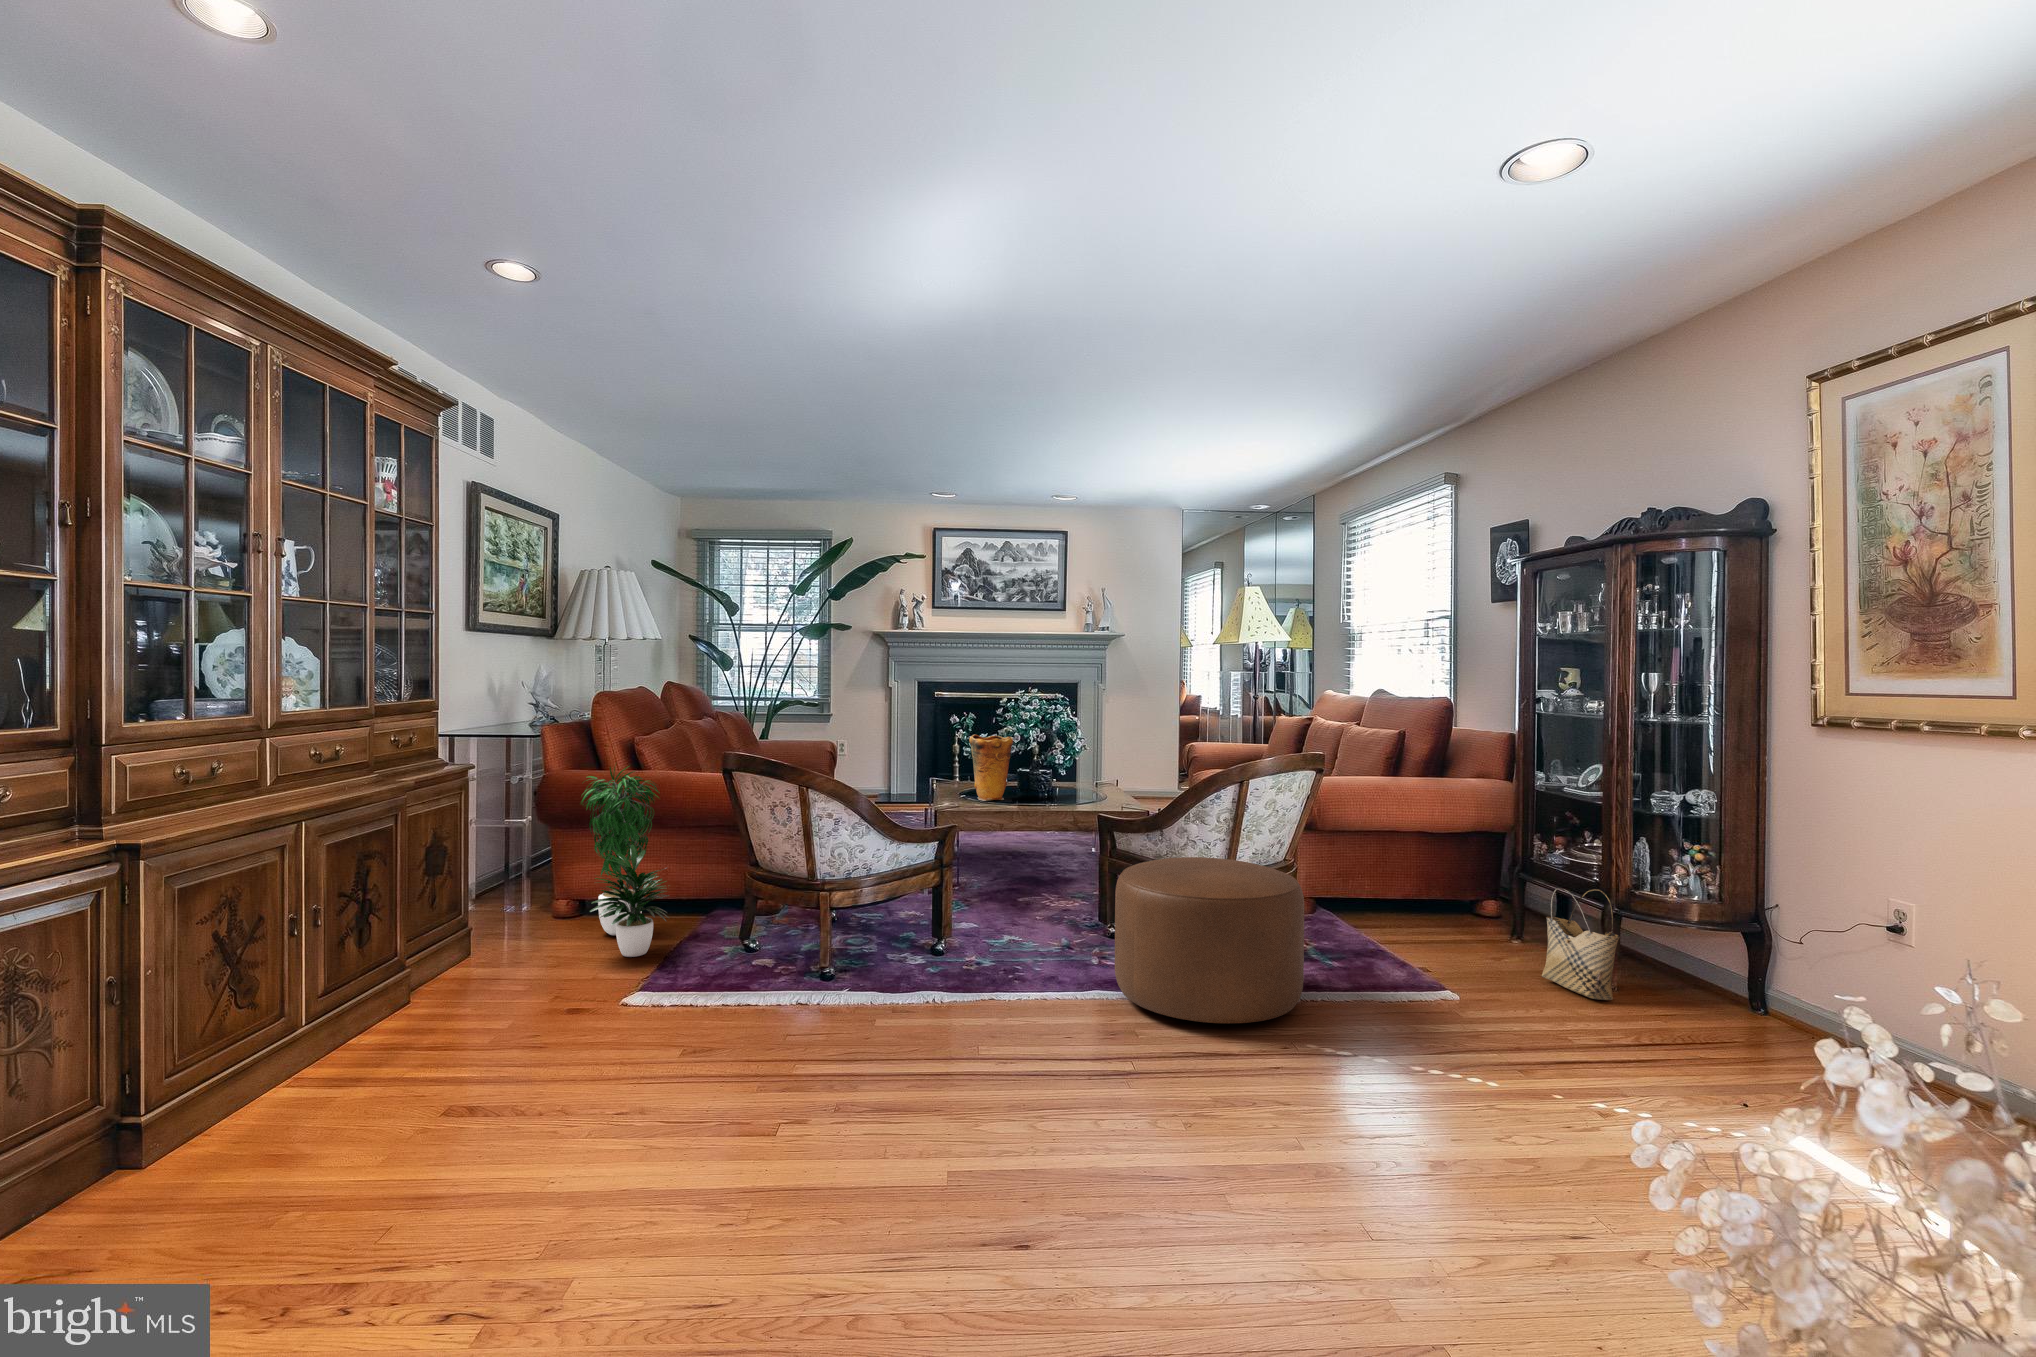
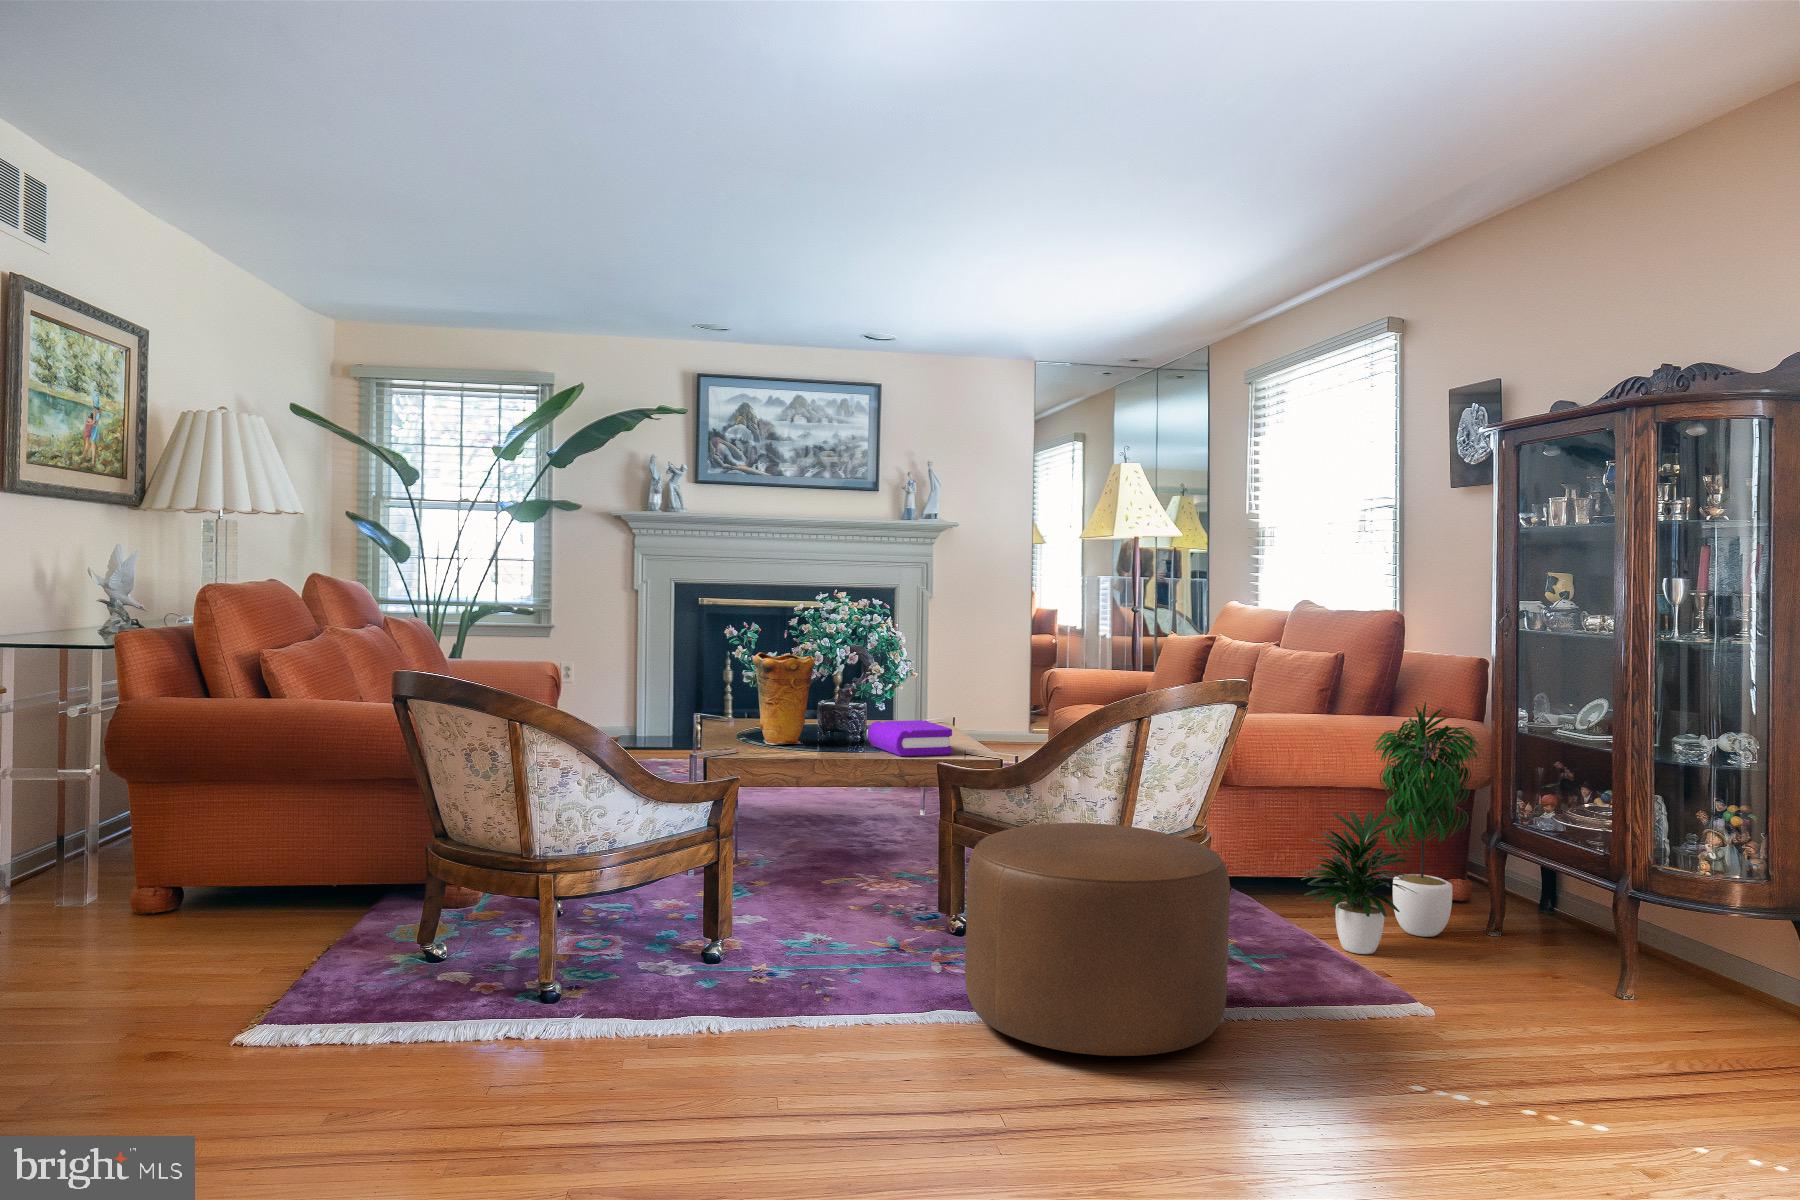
potted plant: present [581,766,669,957] -> present [1301,702,1483,954]
book: none [1052,783,1112,809] -> present [868,720,952,756]
woven basket: present [1542,888,1619,1000] -> none [1530,863,1636,1012]

